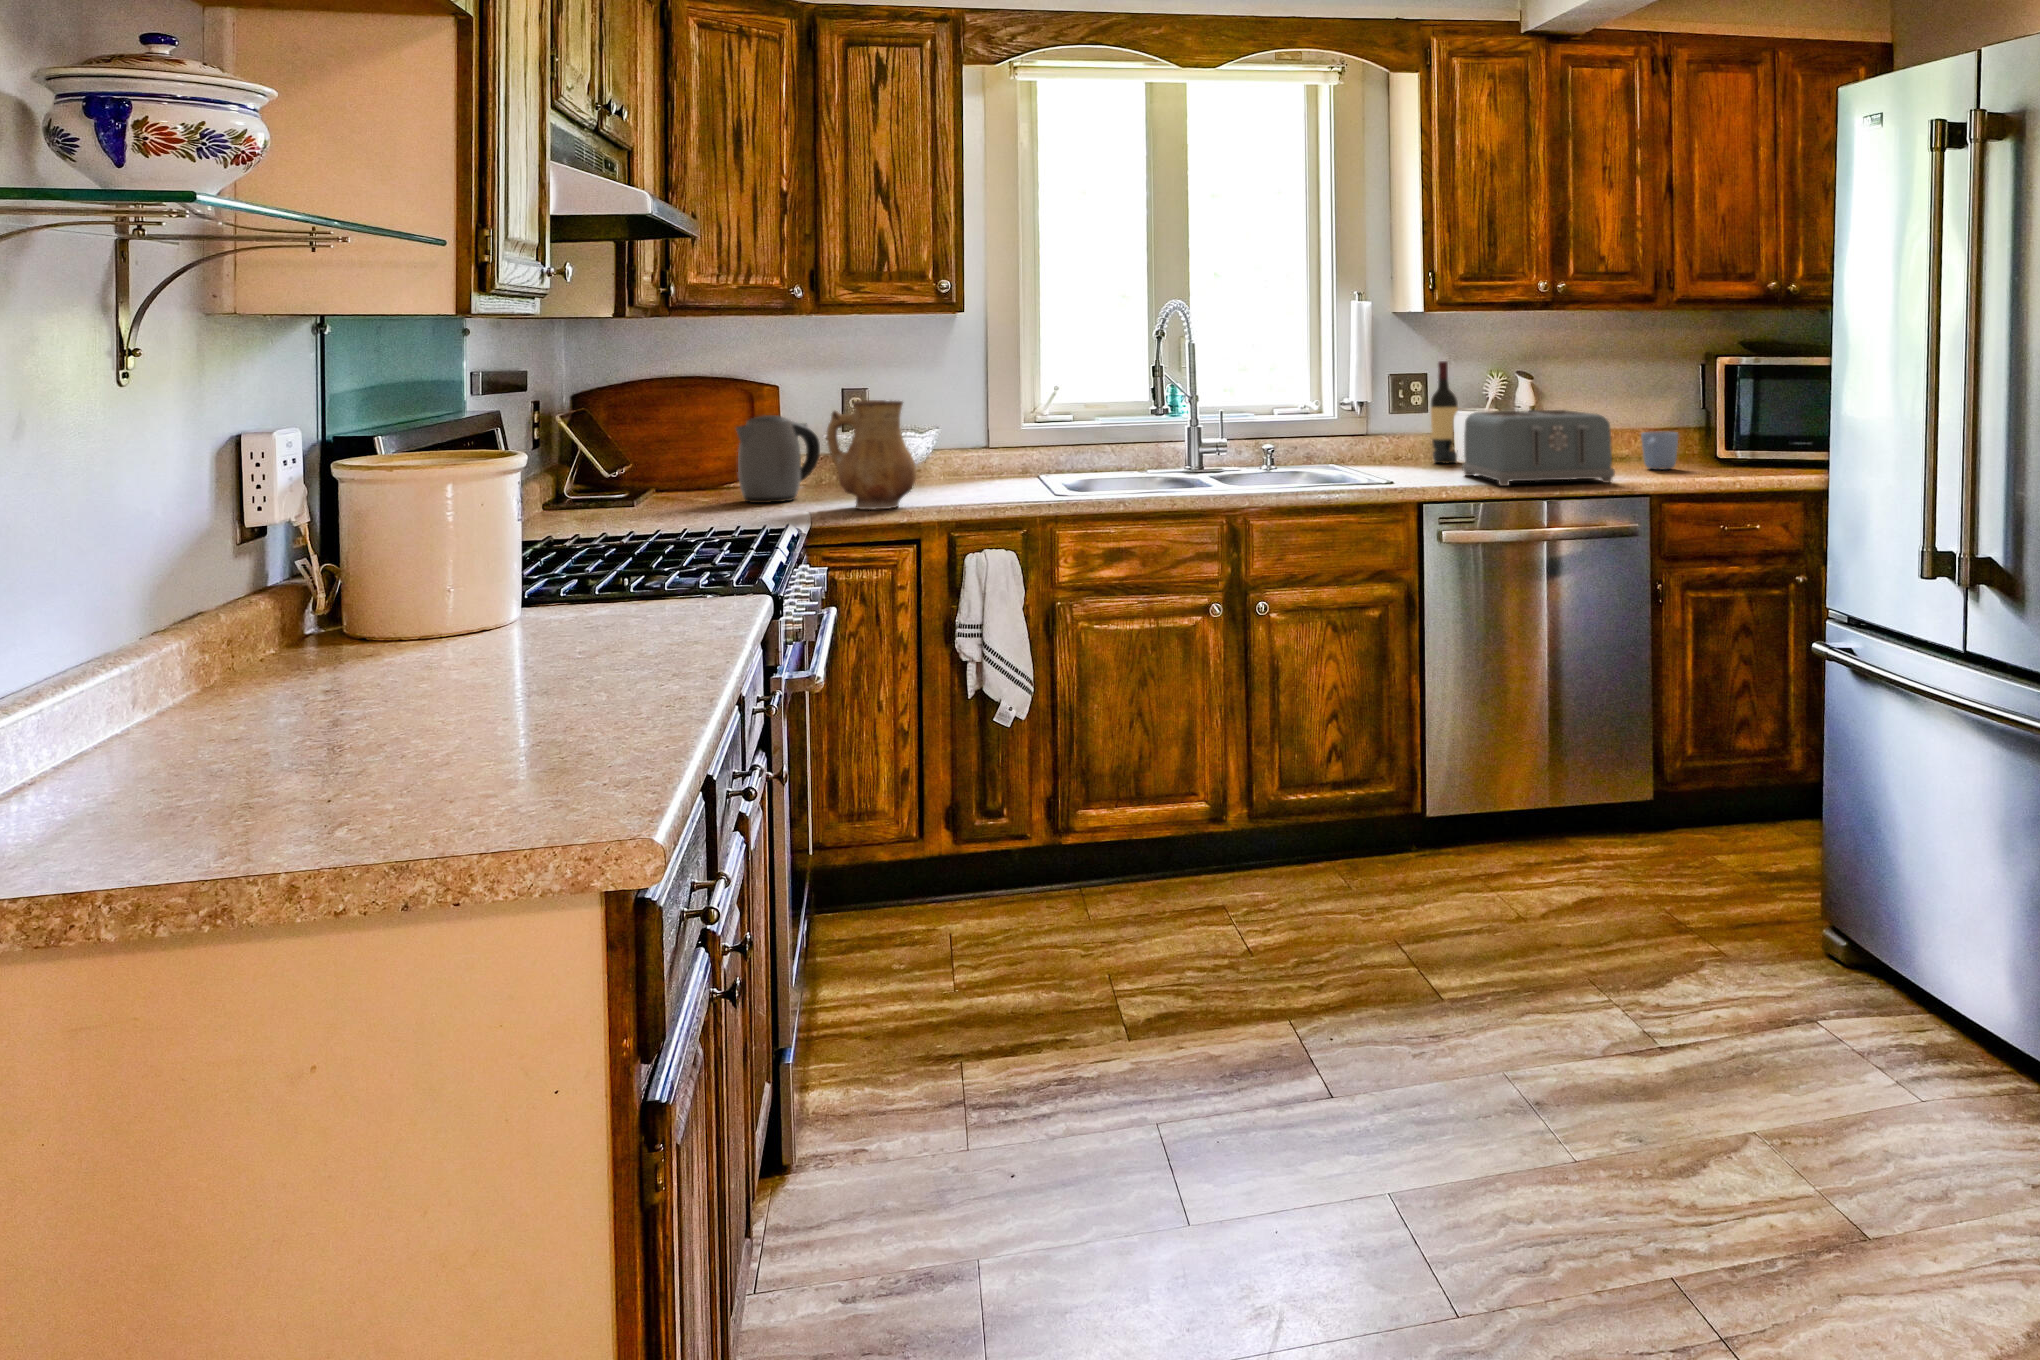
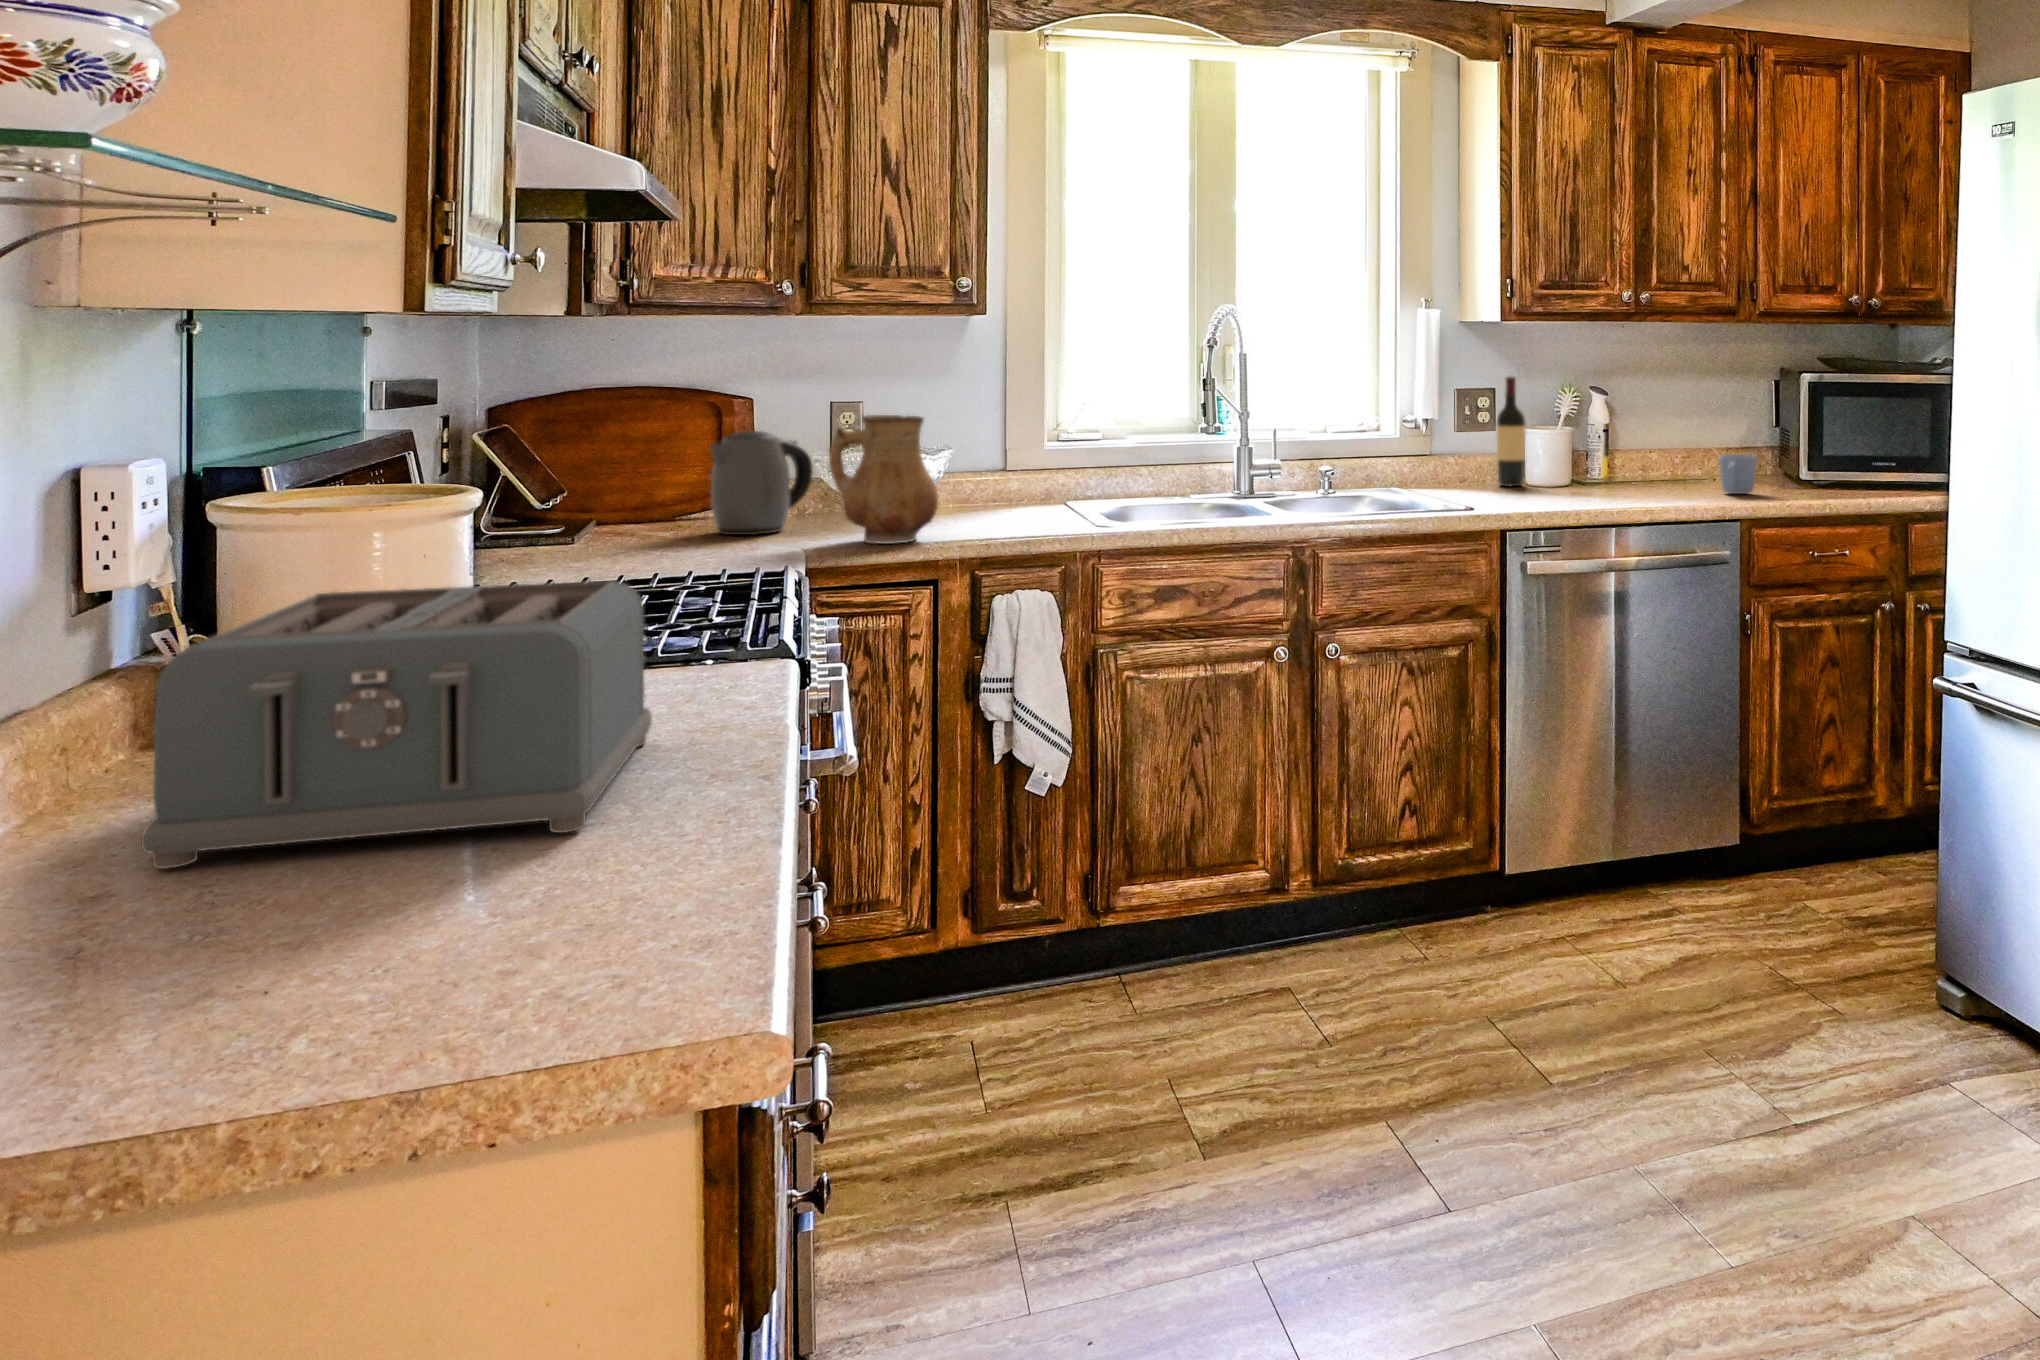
toaster: present [1462,410,1615,486] -> present [141,581,652,869]

